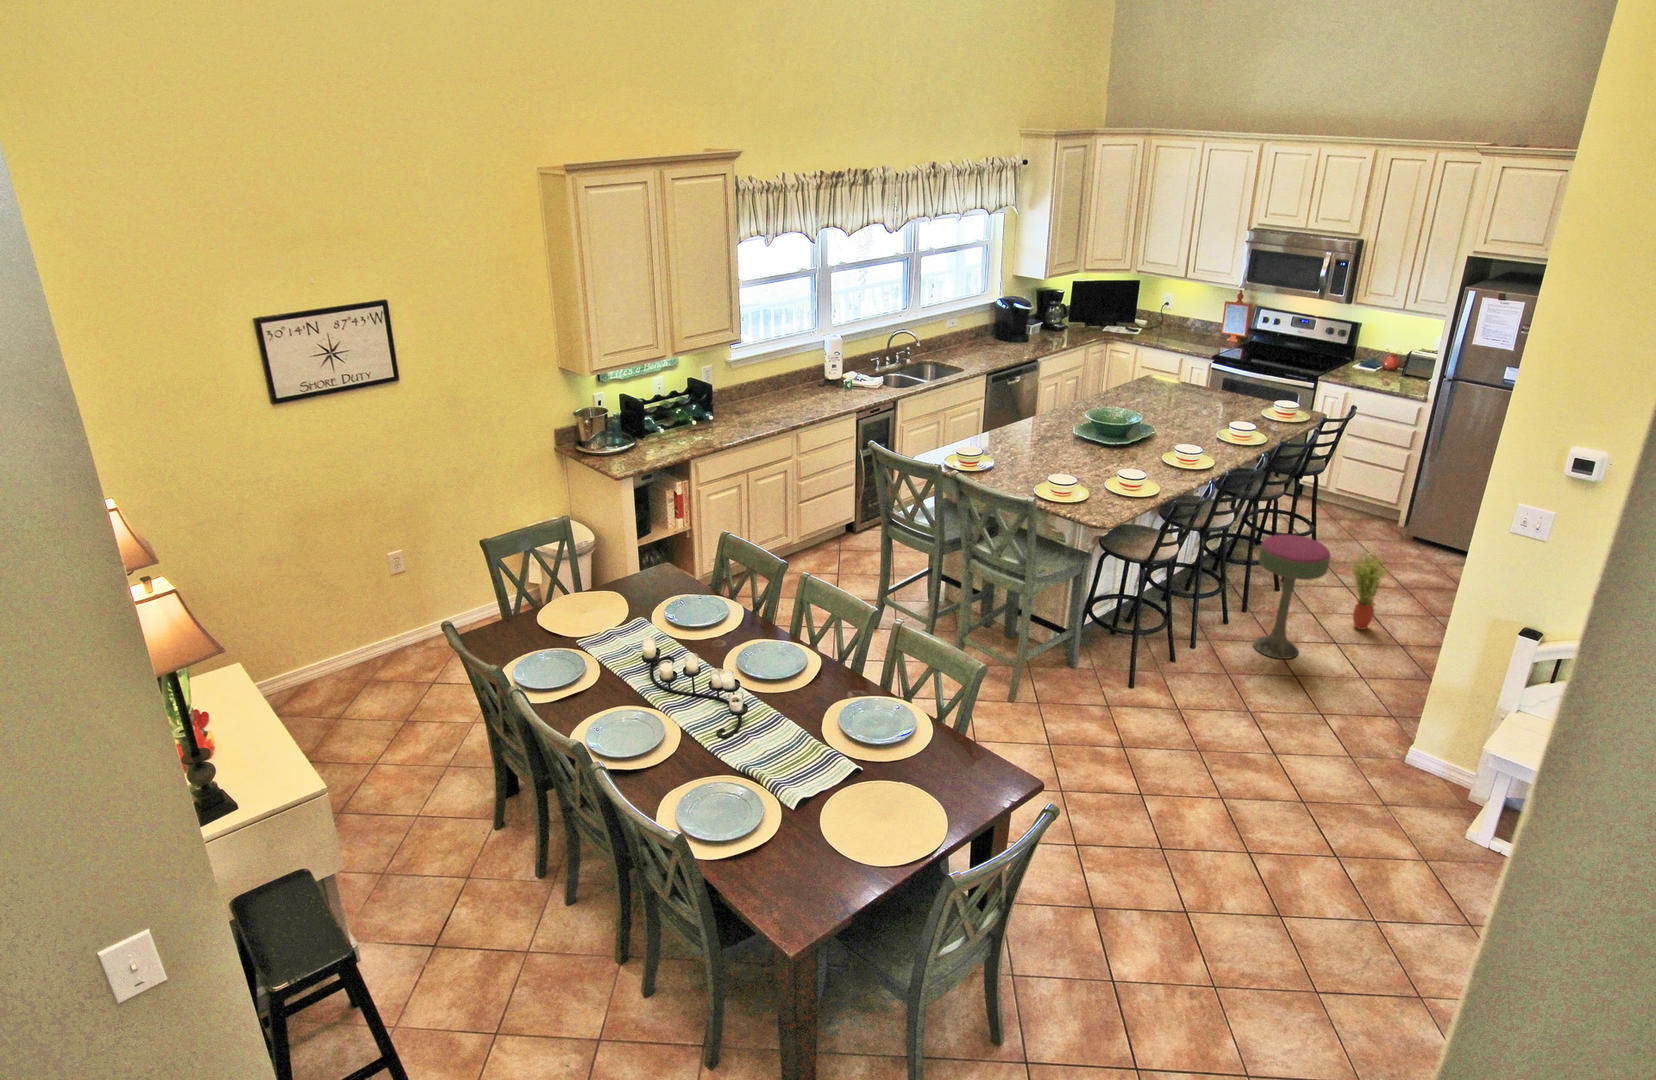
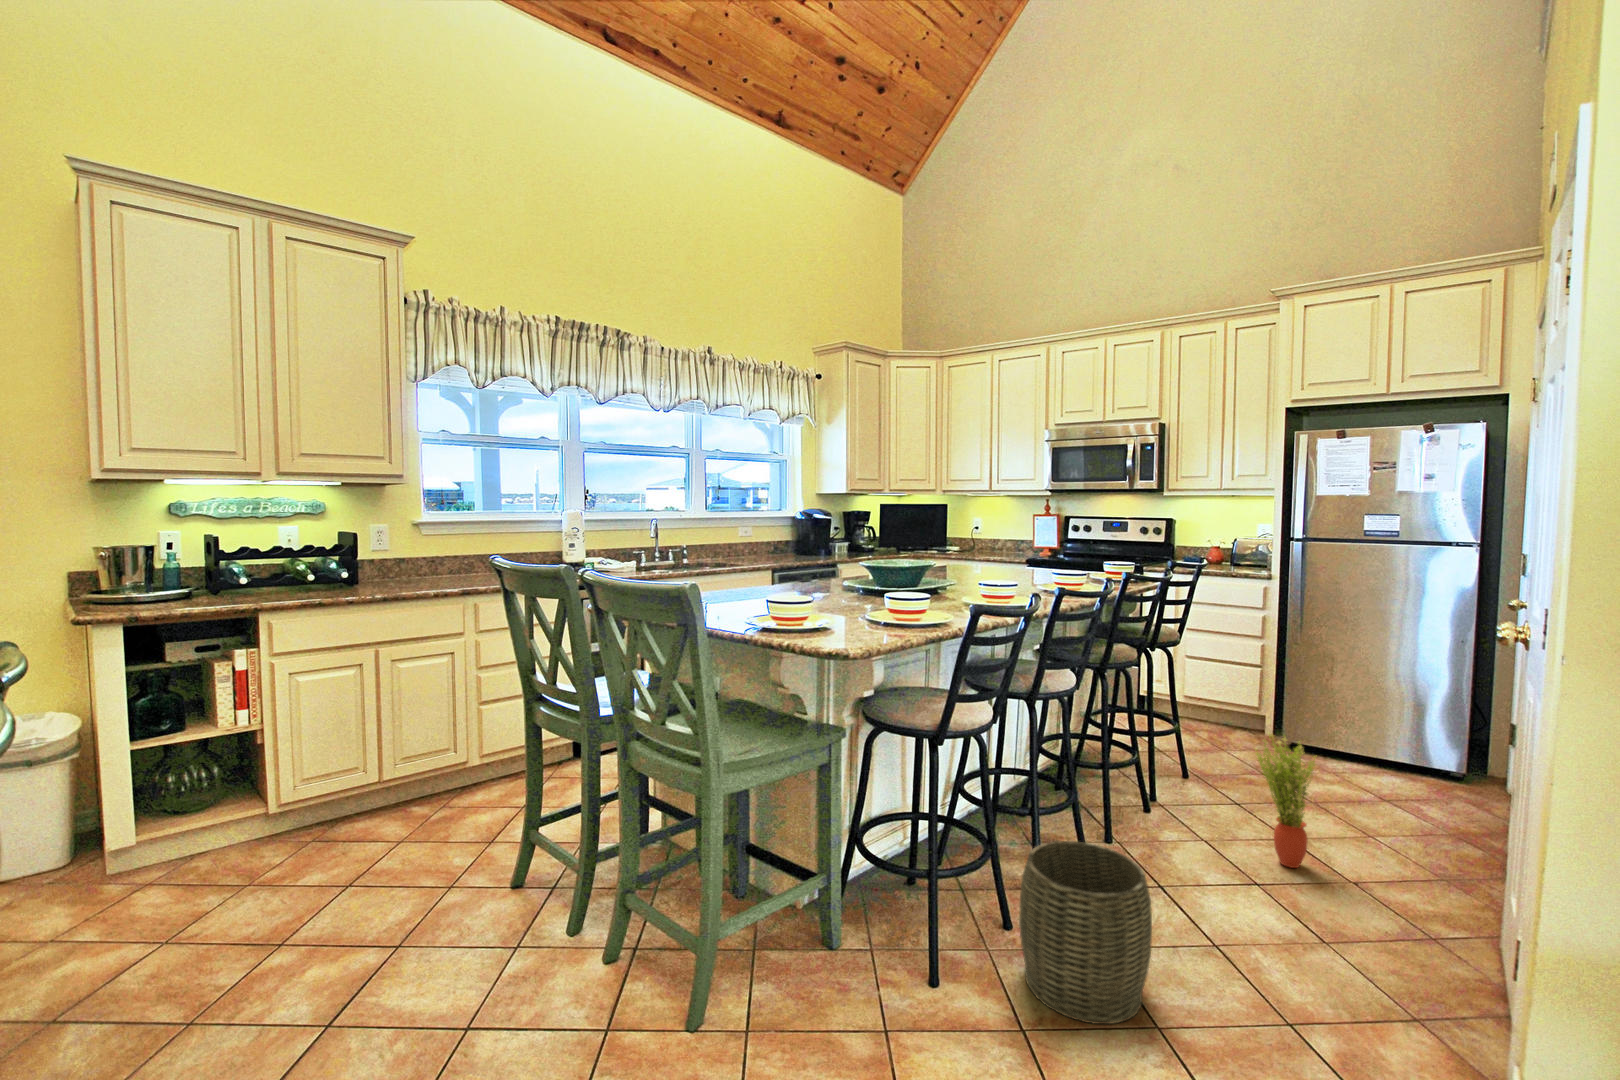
bar stool: present [1253,535,1331,659] -> none [1121,706,1238,922]
woven basket: none [1182,616,1255,704] -> present [1019,841,1152,1024]

